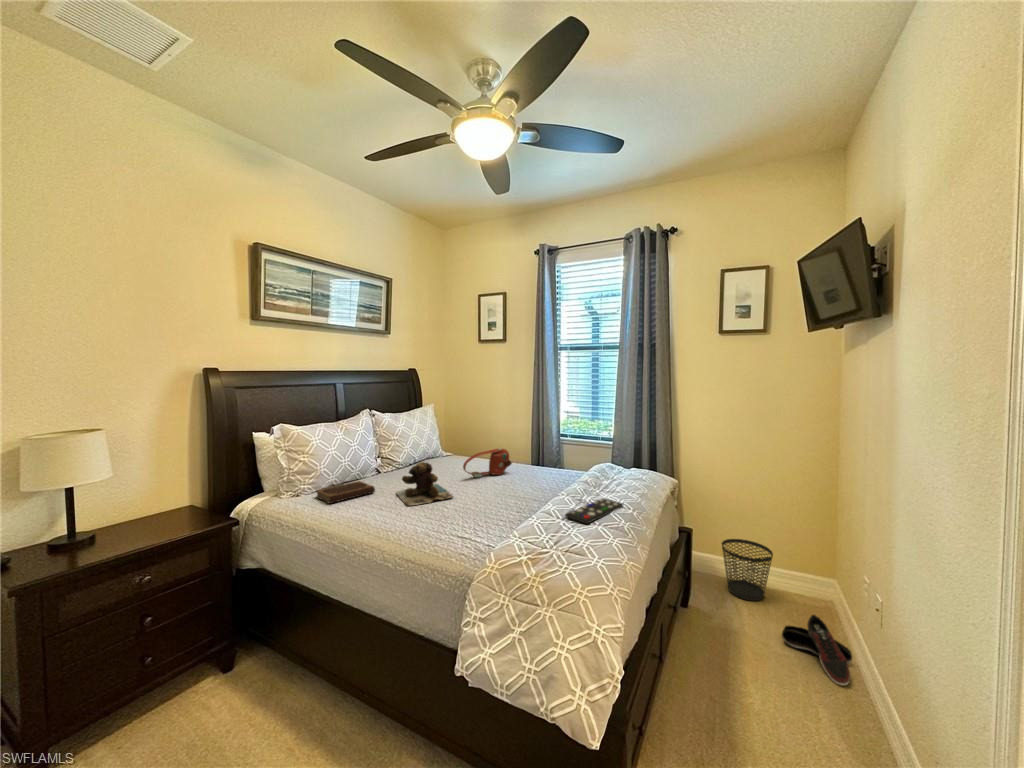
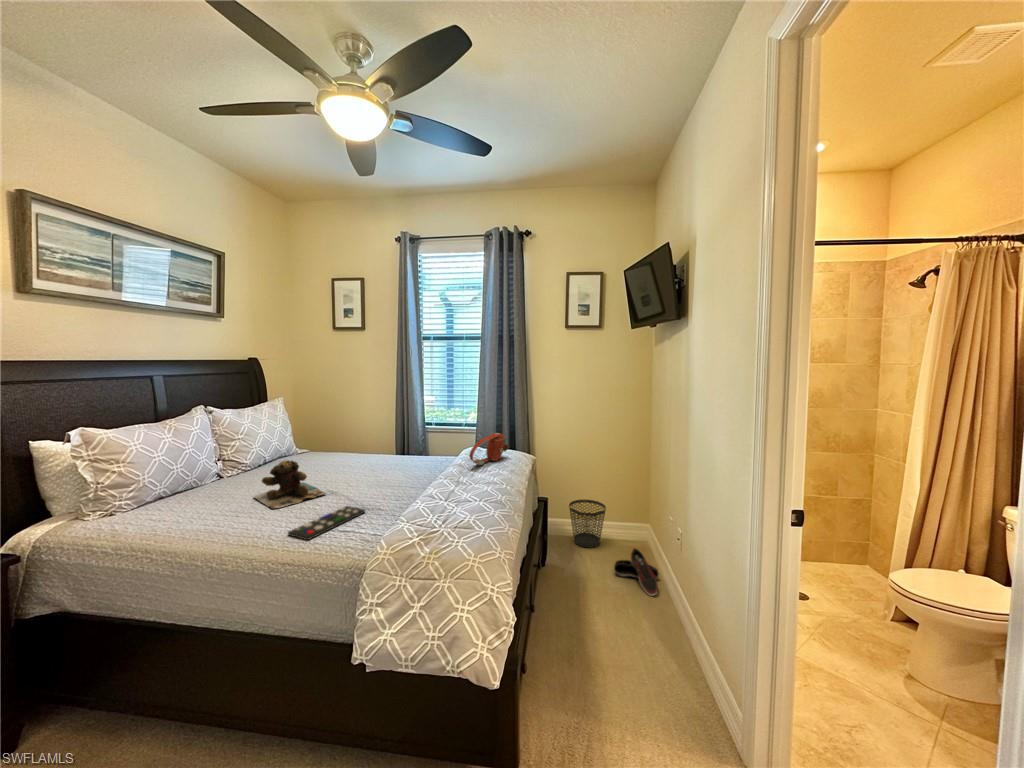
handbag: present [463,448,512,477] -> present [470,433,509,465]
notebook: present [316,481,375,503] -> none [141,489,225,520]
remote control: present [565,498,623,524] -> present [288,506,365,540]

